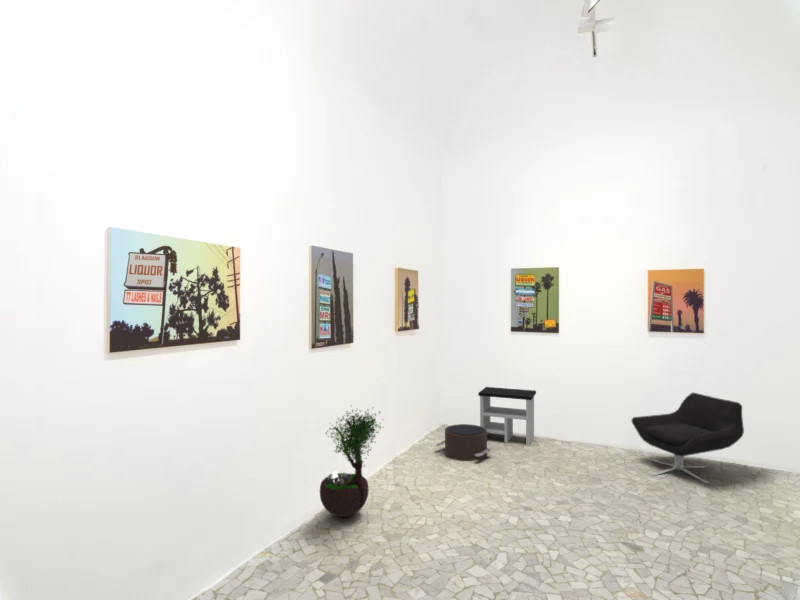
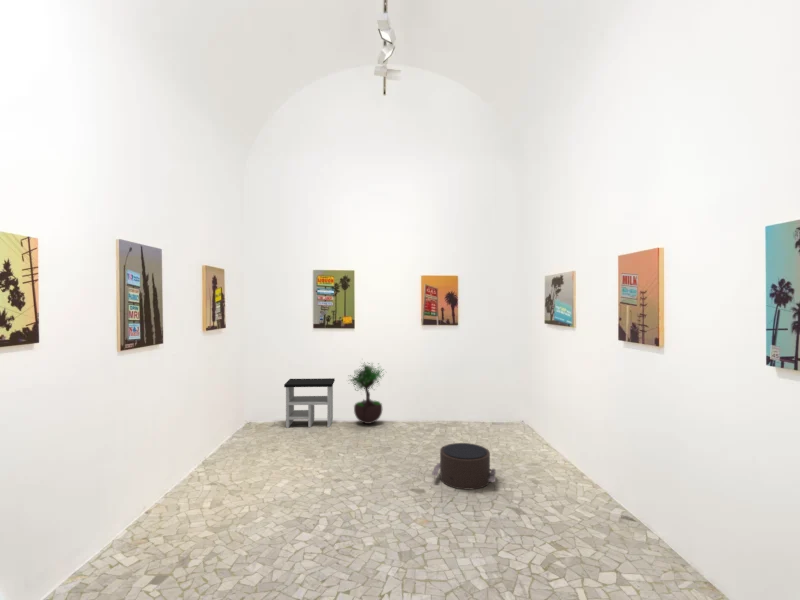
lounge chair: present [632,393,744,483] -> none [411,370,484,437]
potted tree: present [320,410,381,517] -> present [351,365,383,424]
pouf: present [436,424,491,461] -> present [432,443,496,489]

